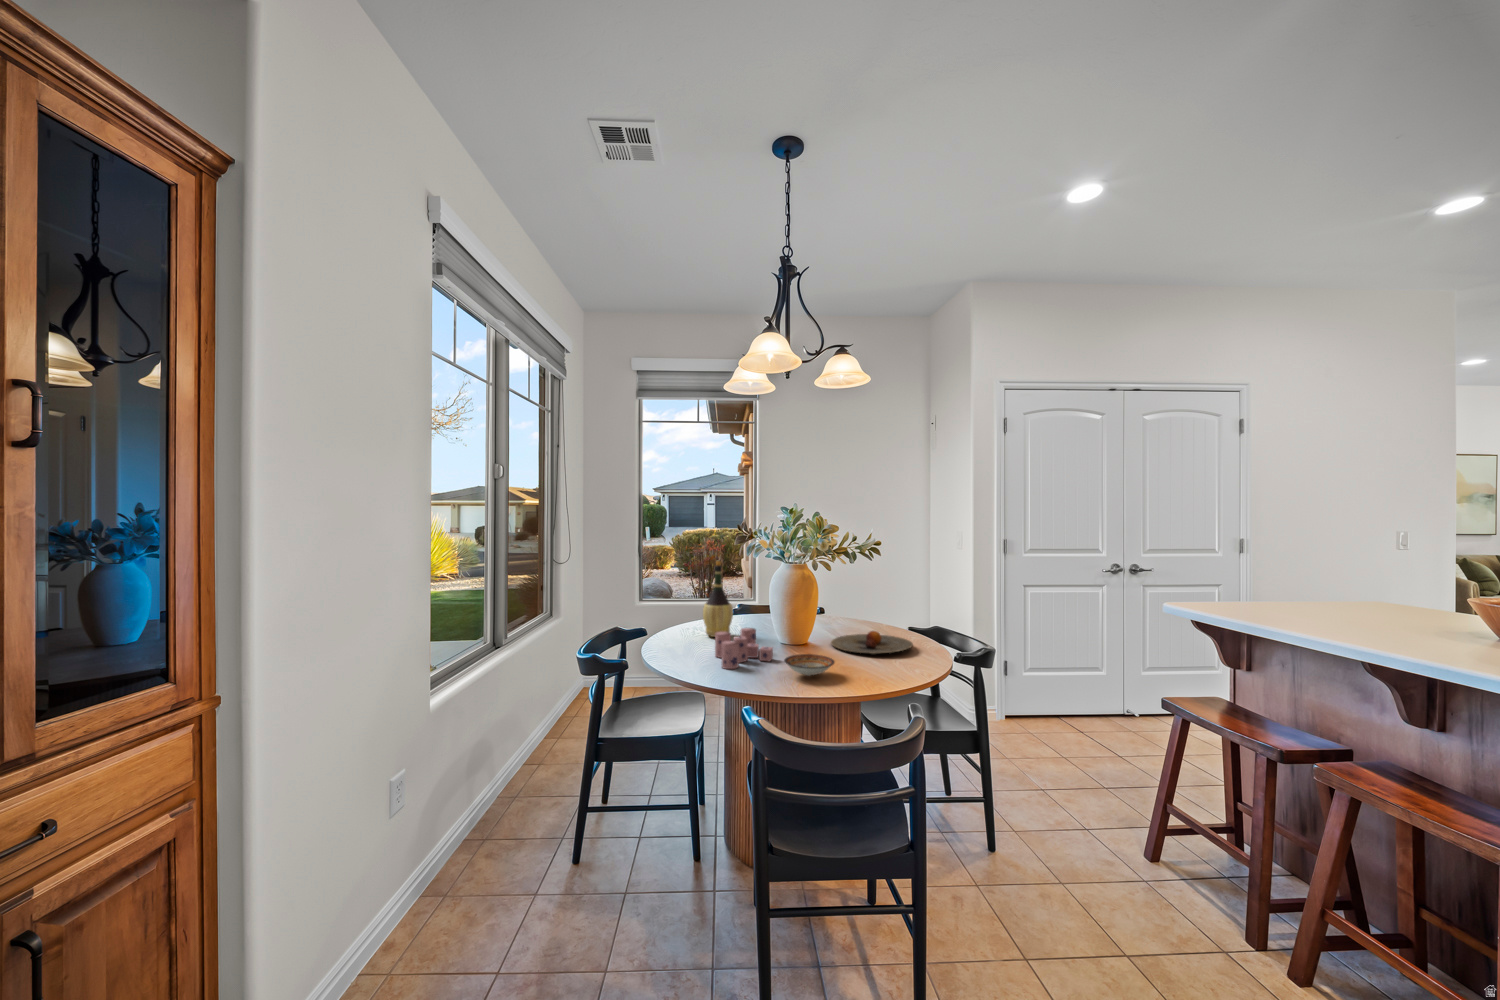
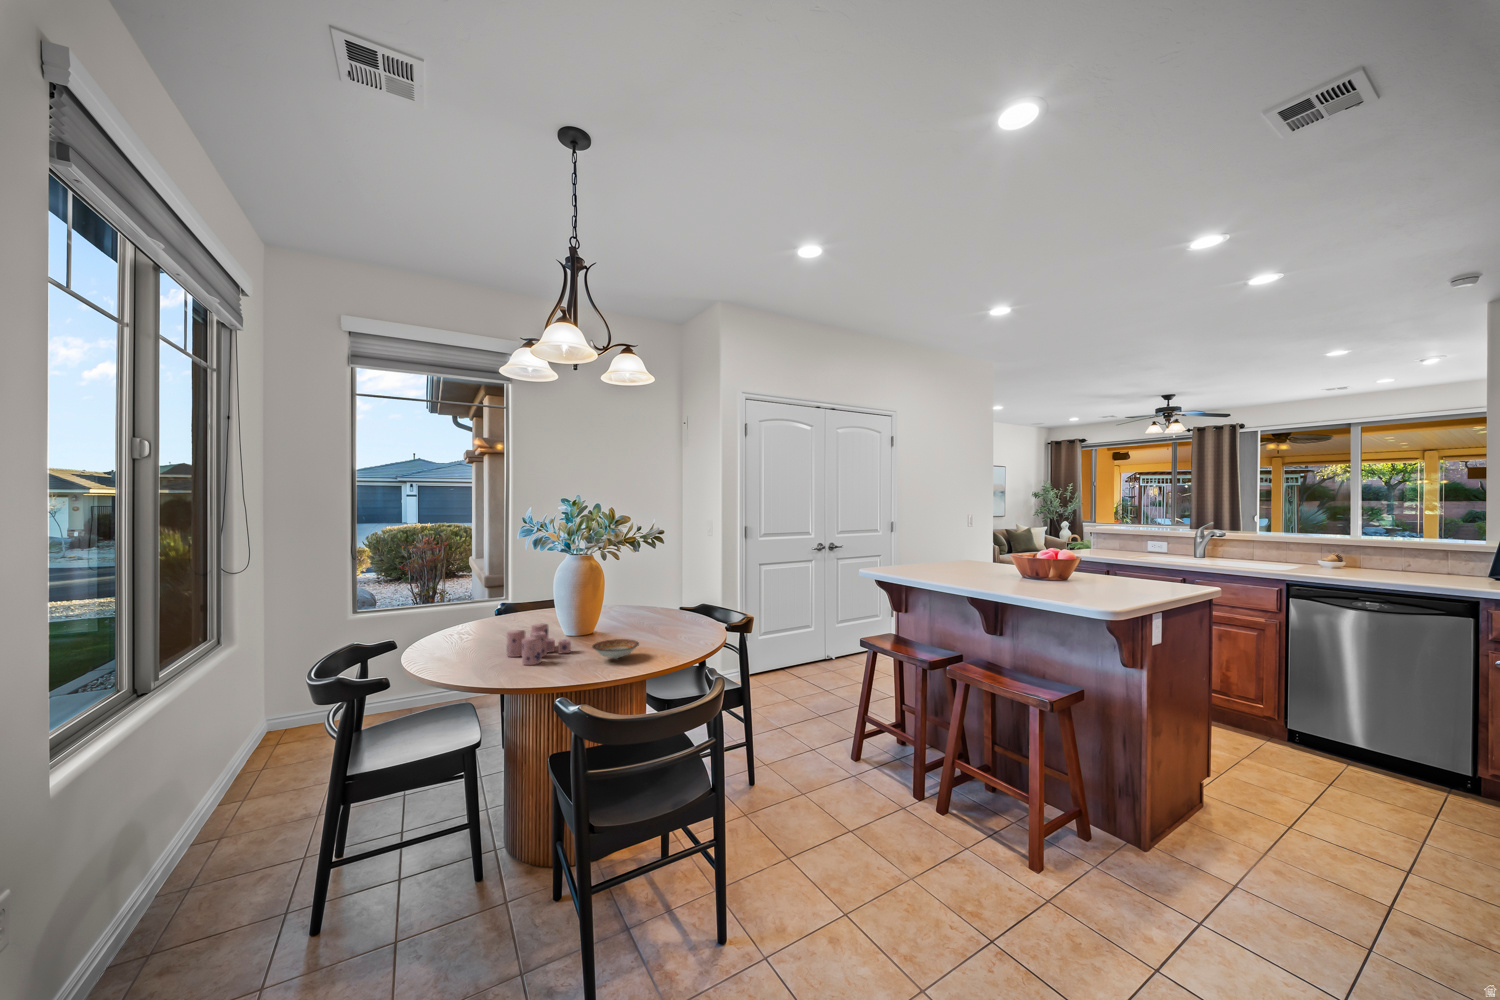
wine bottle: present [703,561,733,637] -> none [476,557,512,640]
plate: present [831,631,913,654] -> none [617,614,693,635]

